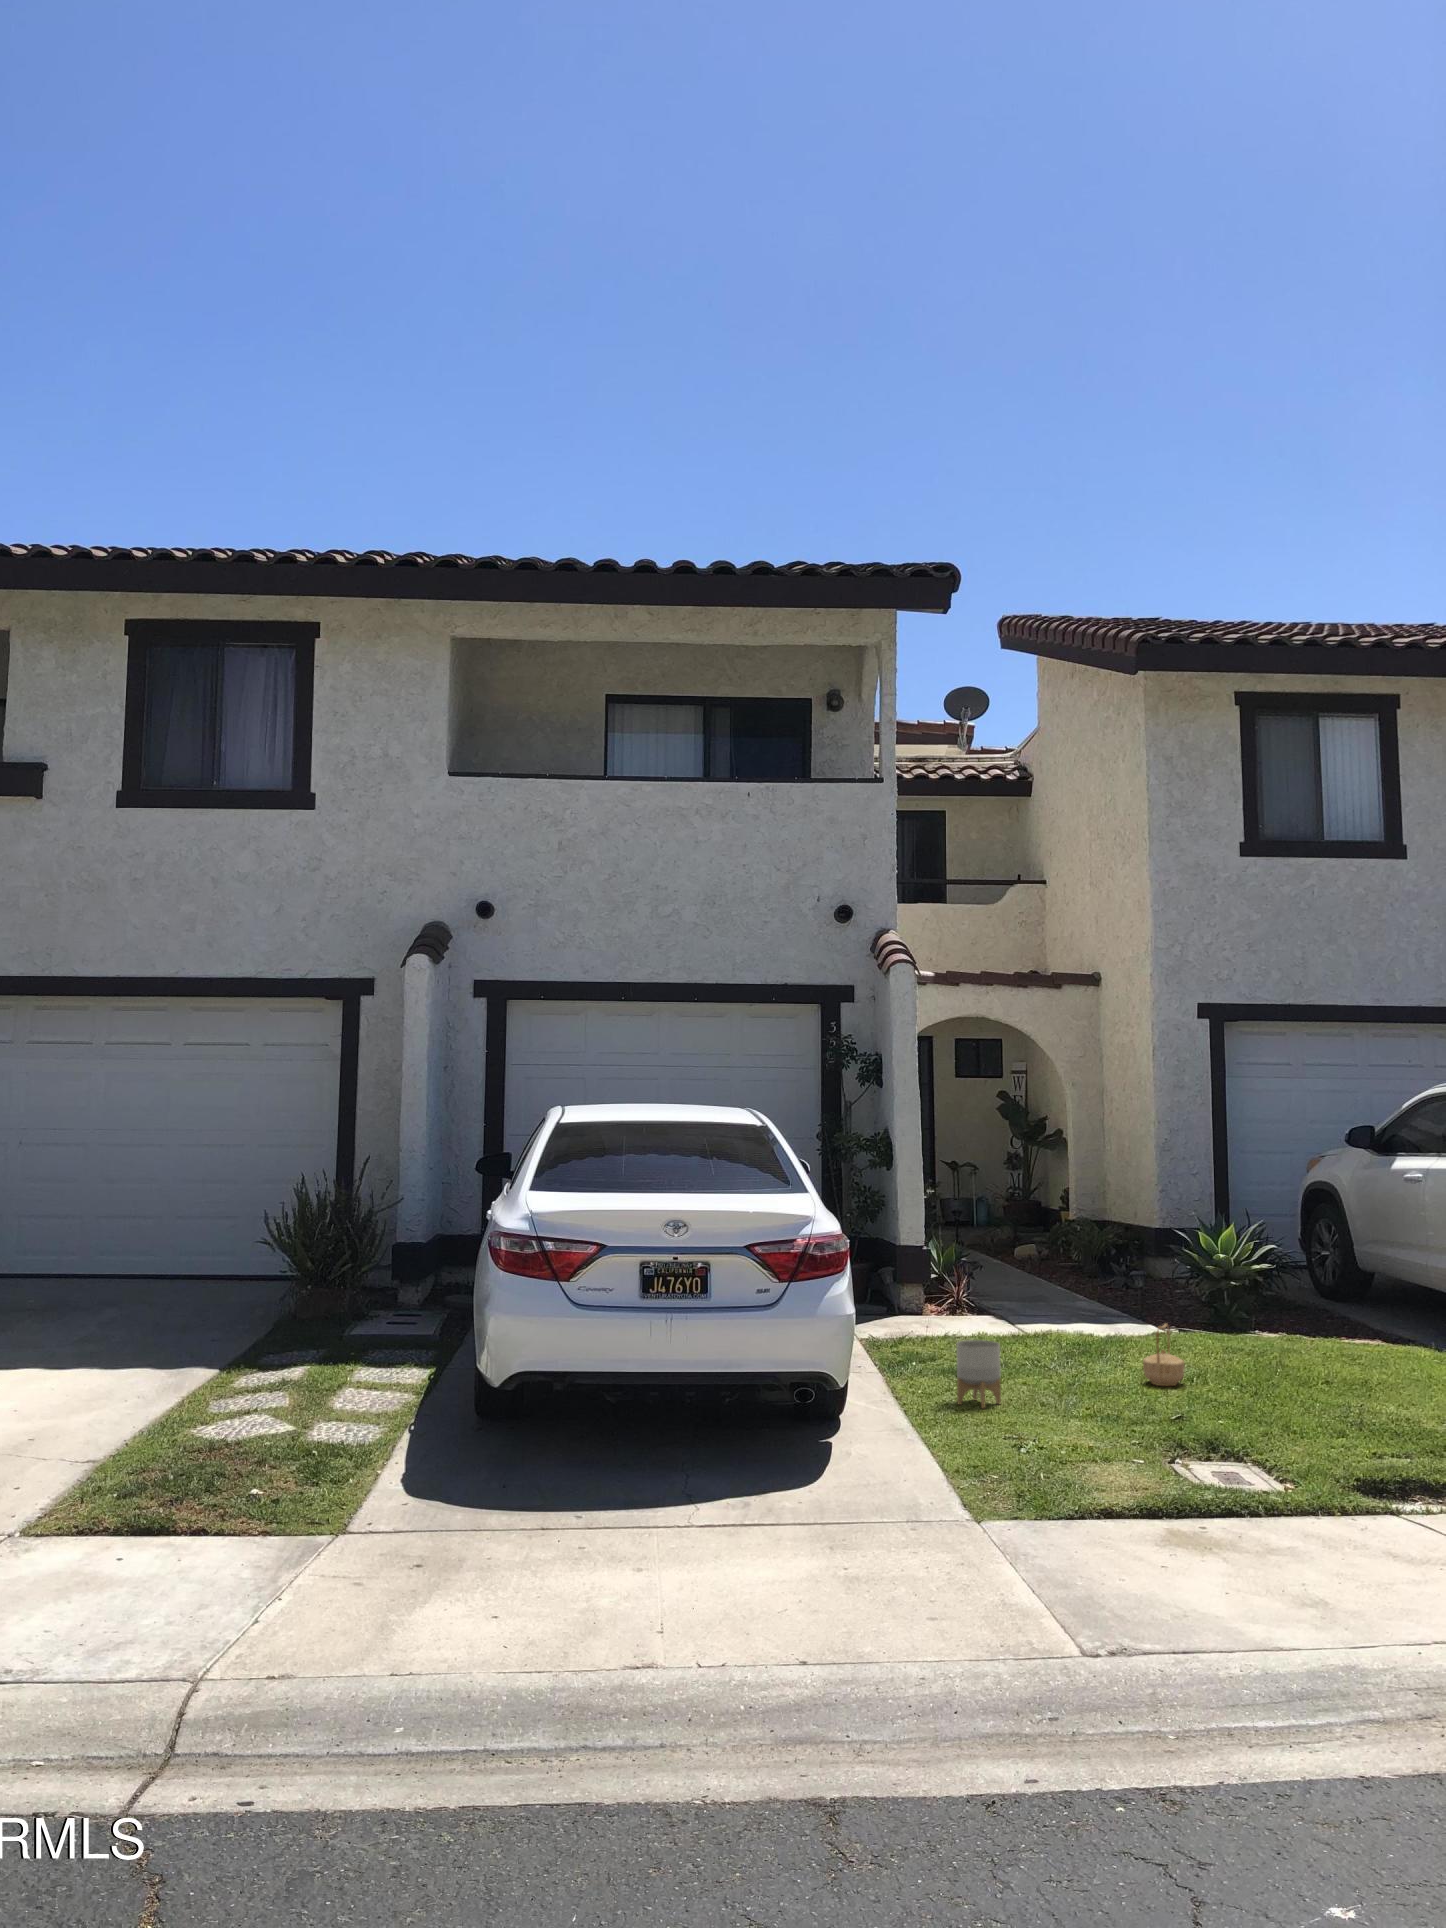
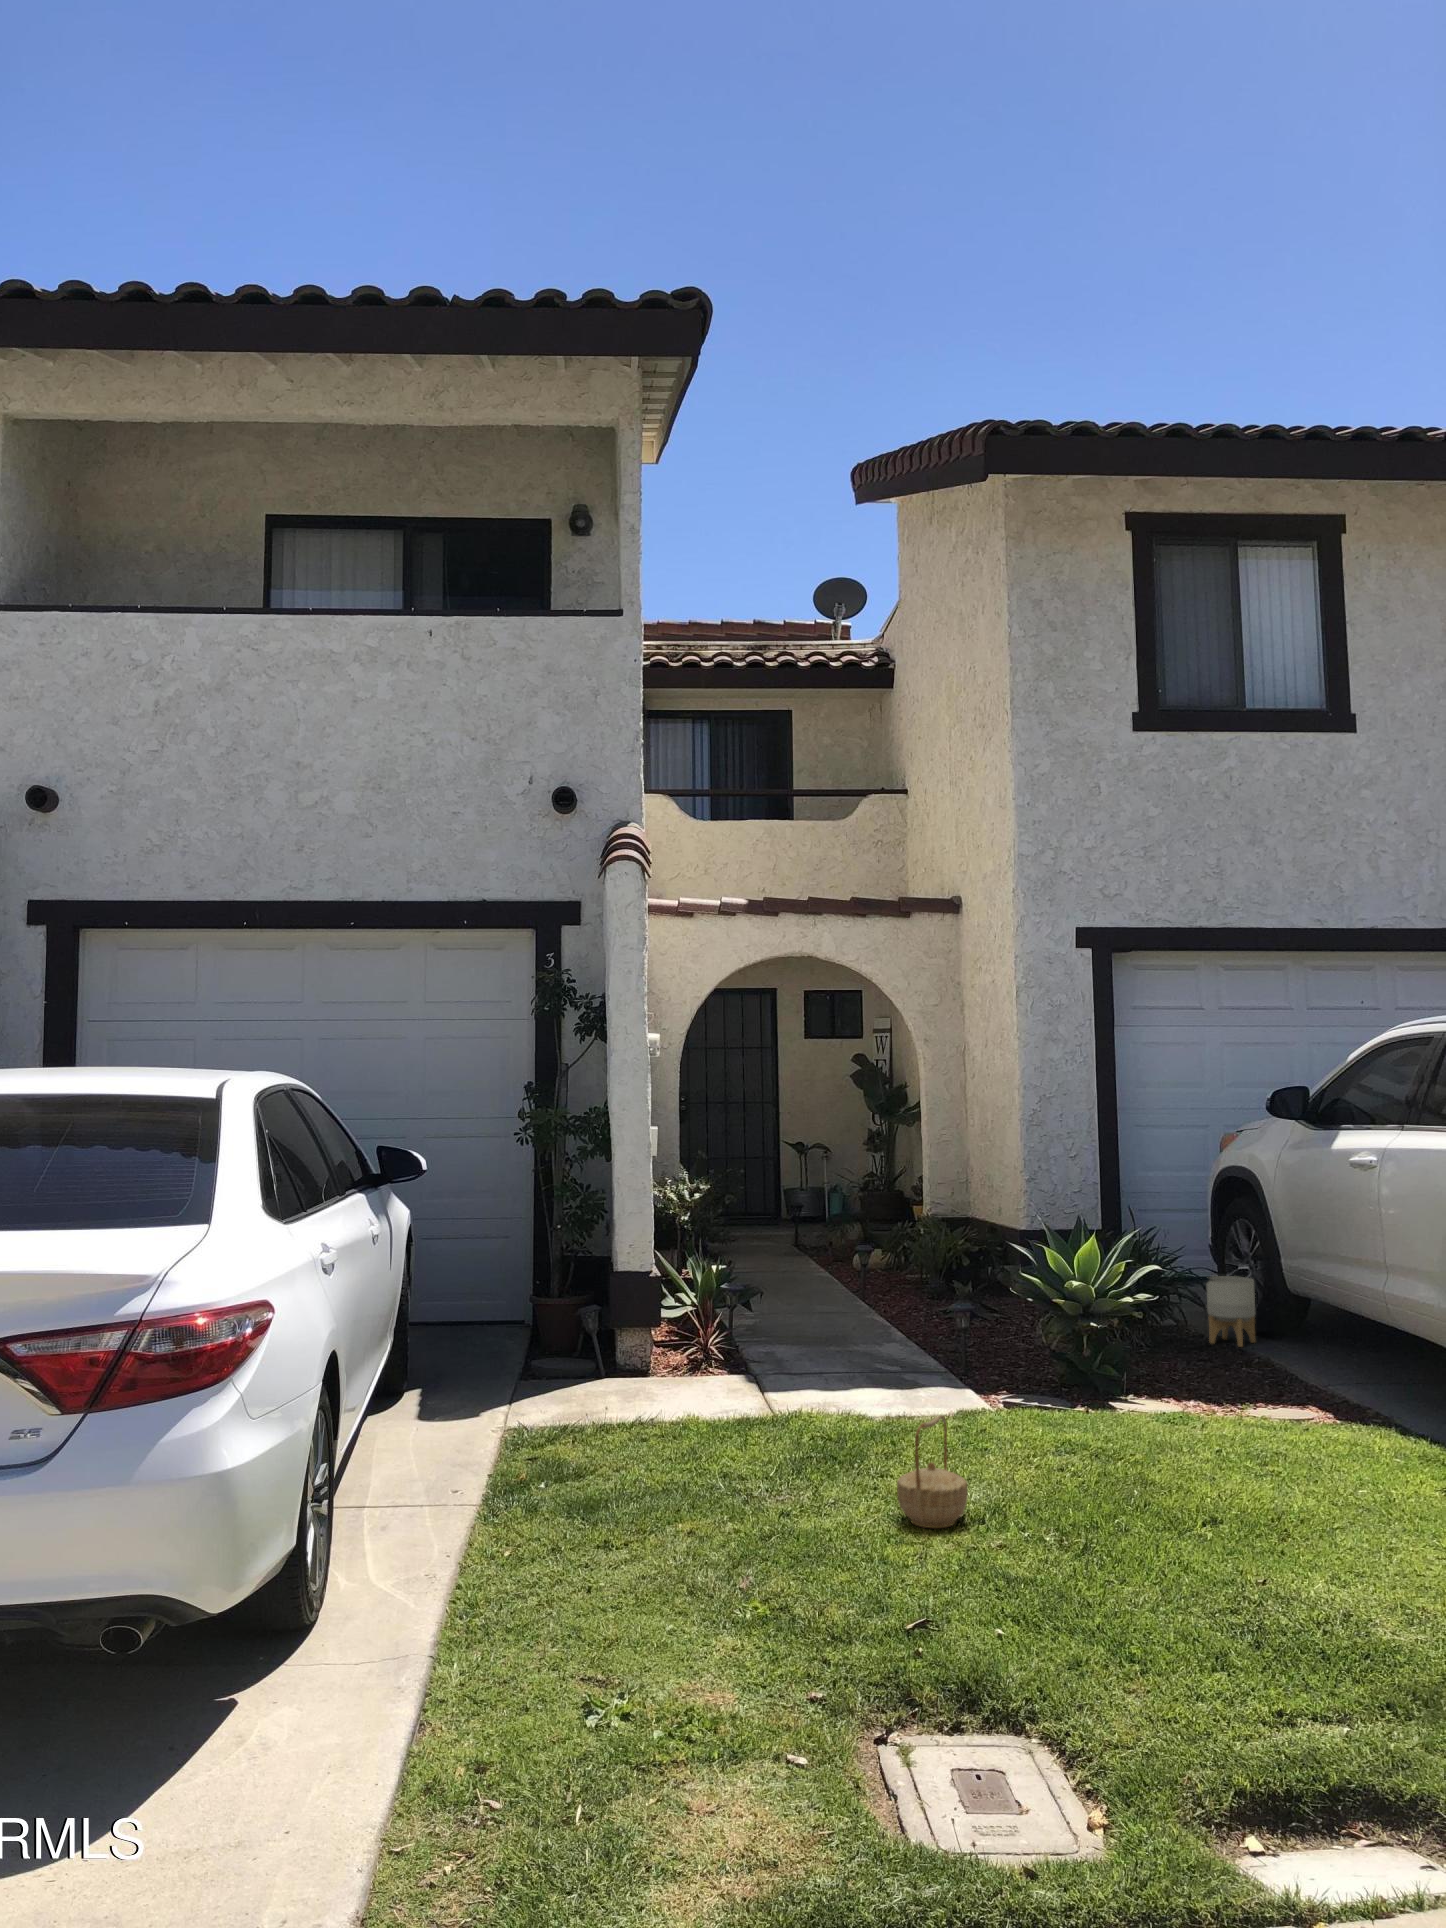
planter: present [956,1340,1001,1408] -> present [1206,1276,1255,1347]

